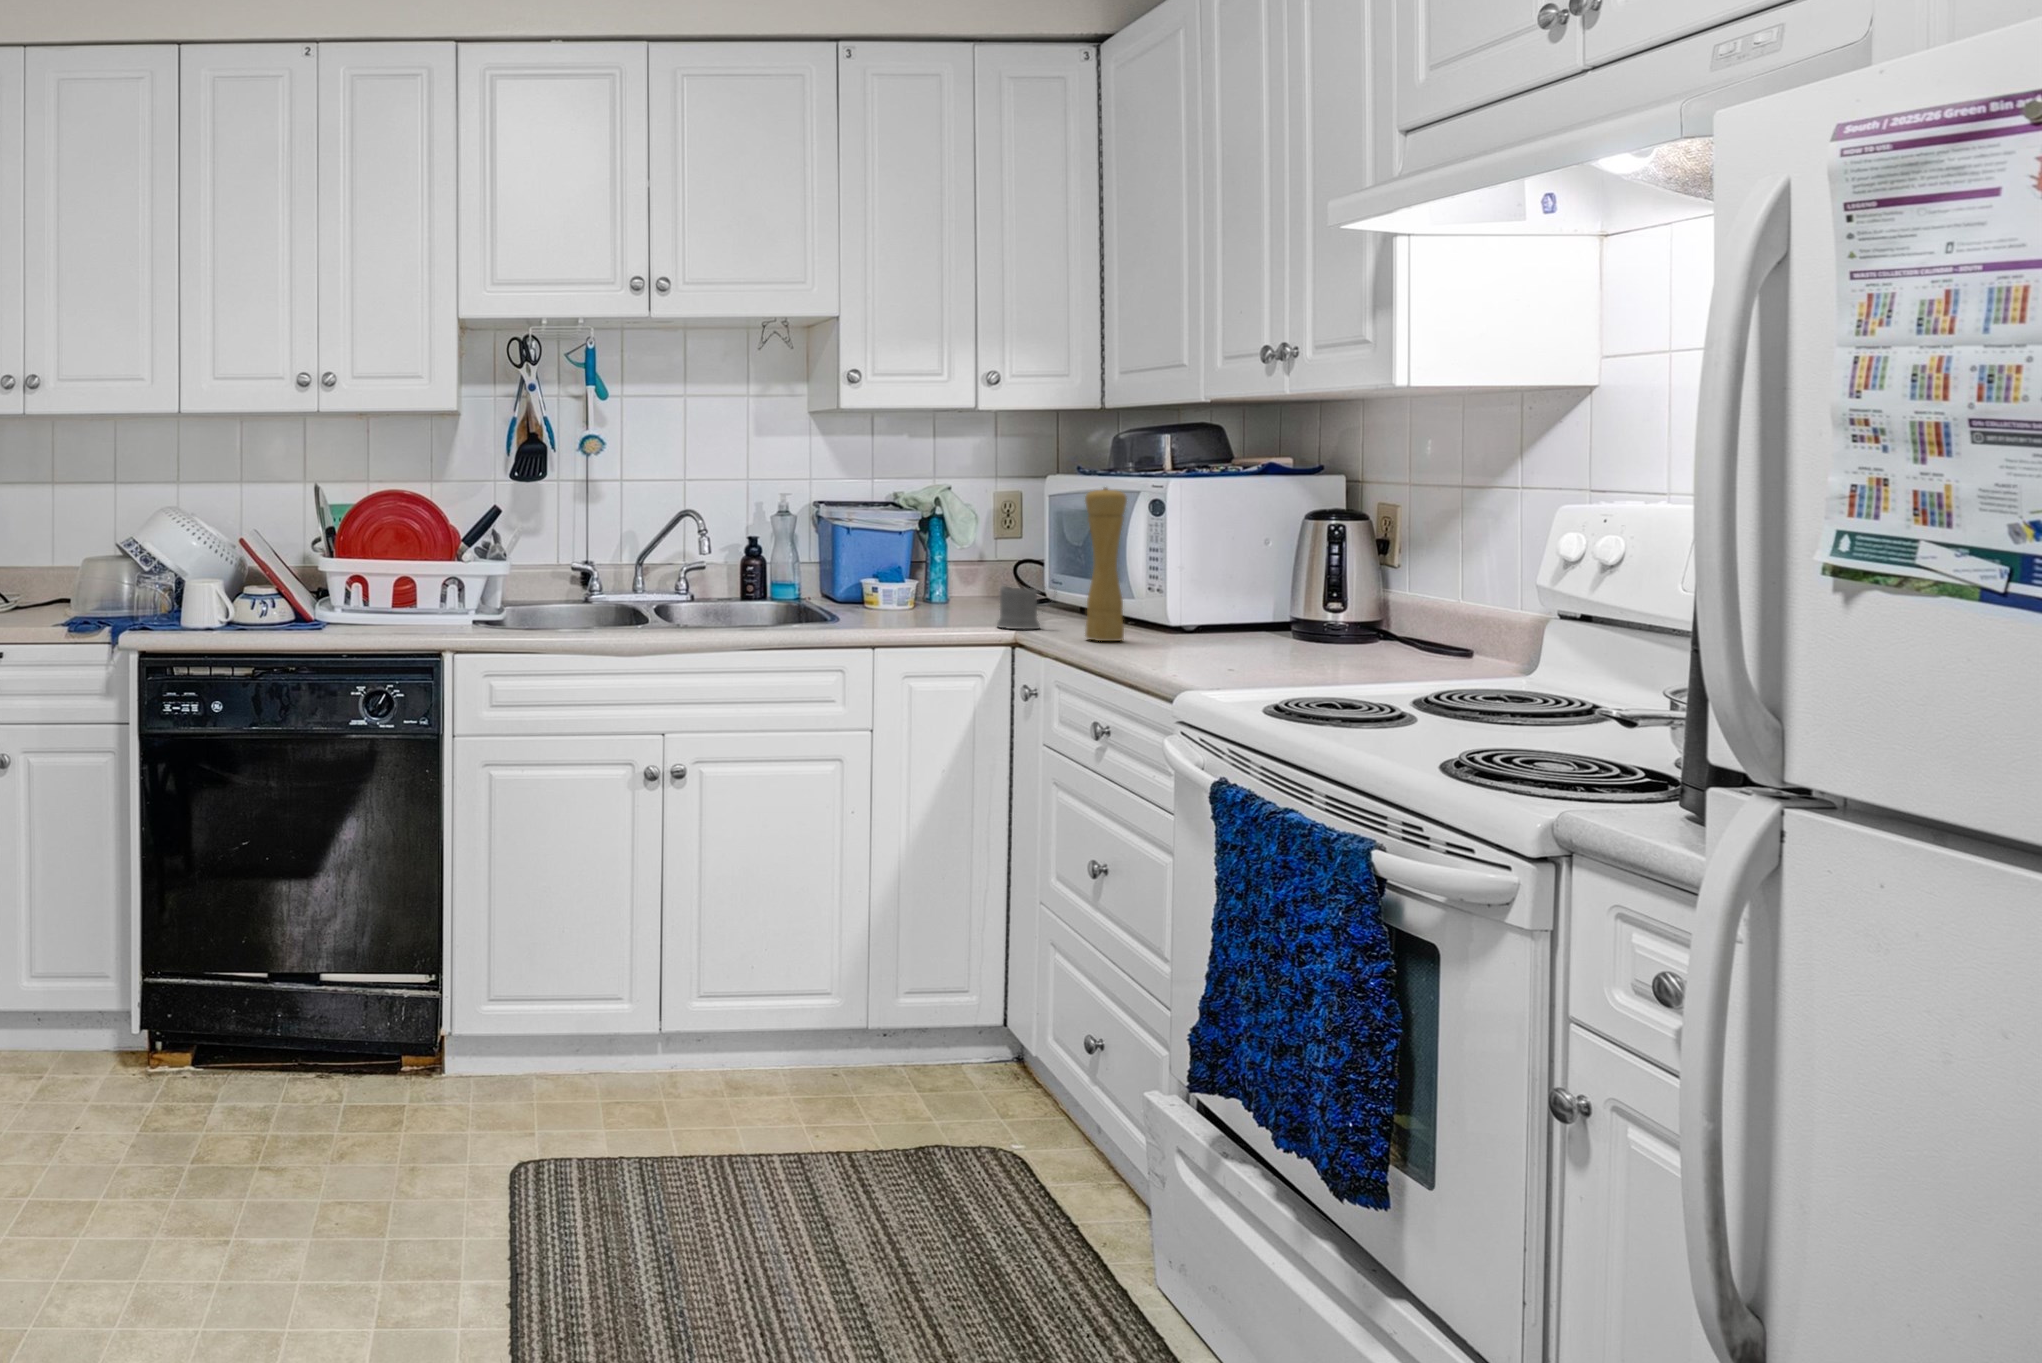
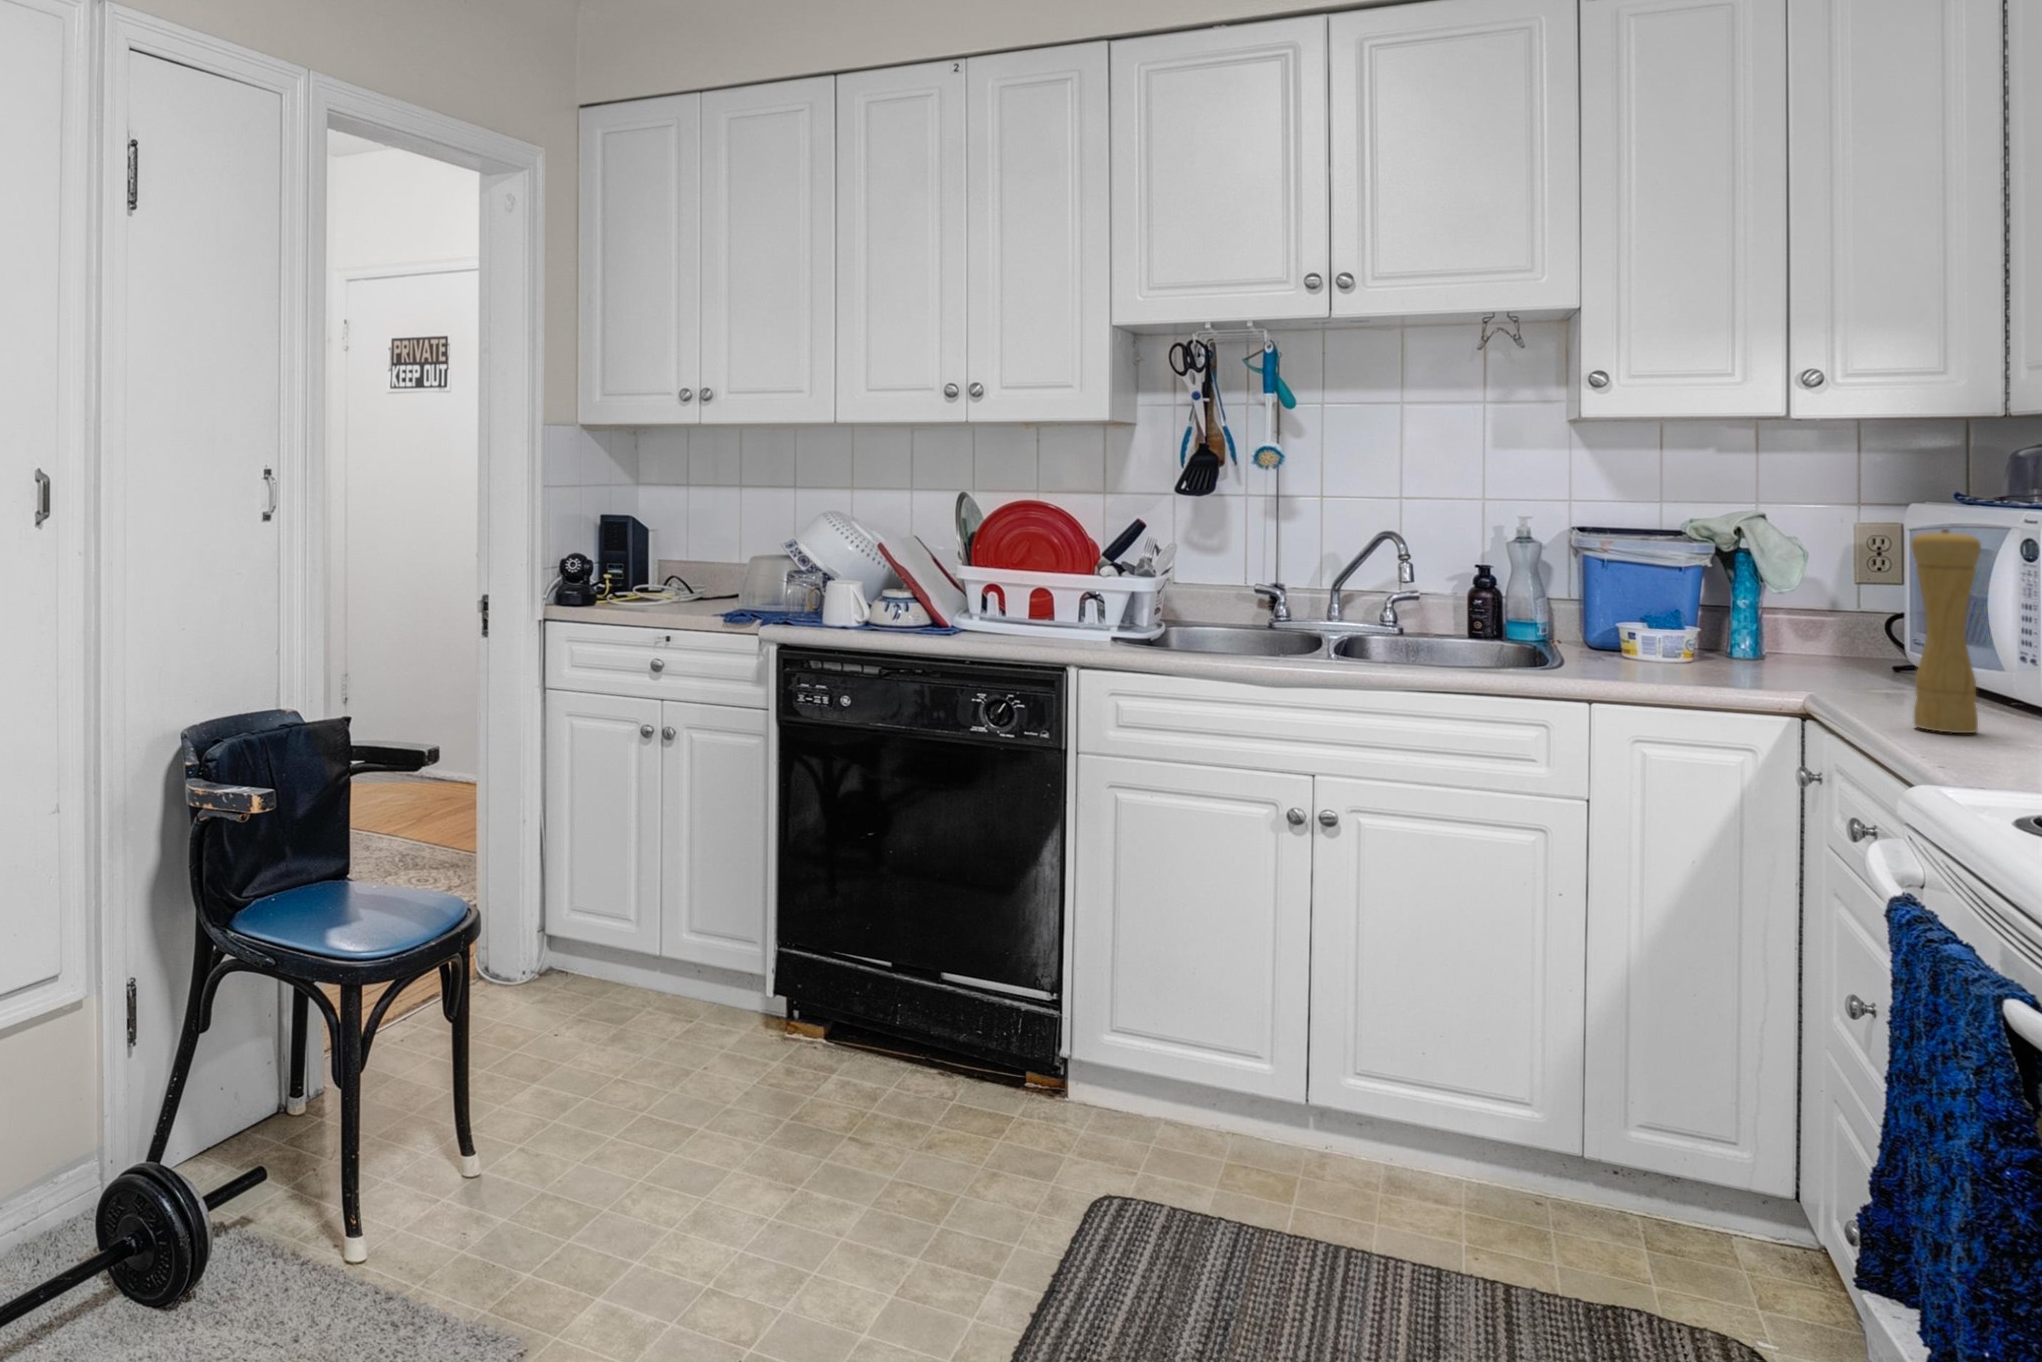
mug: present [997,586,1057,629] -> none [1802,646,1895,706]

